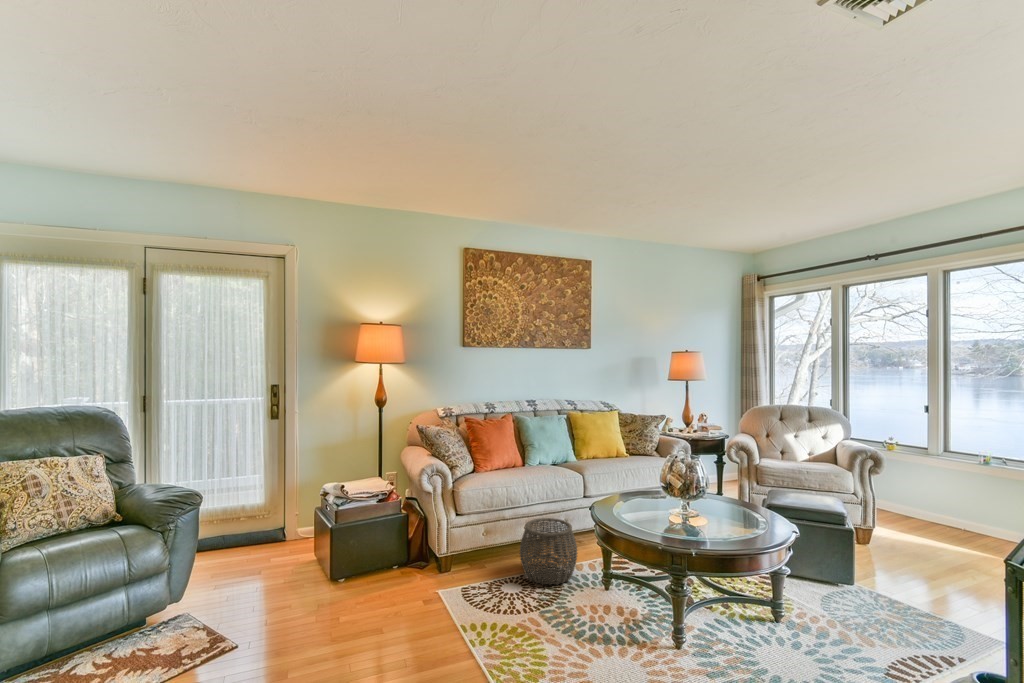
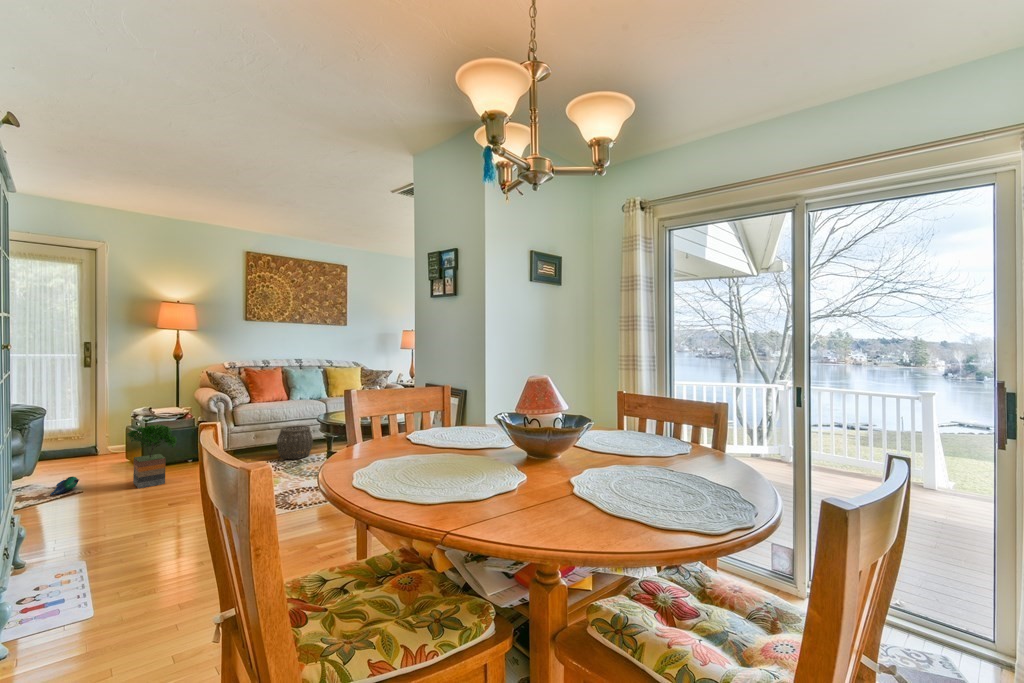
potted tree: none [296,522,372,647] -> present [127,425,177,488]
plush toy: none [188,606,234,648] -> present [50,477,79,495]

